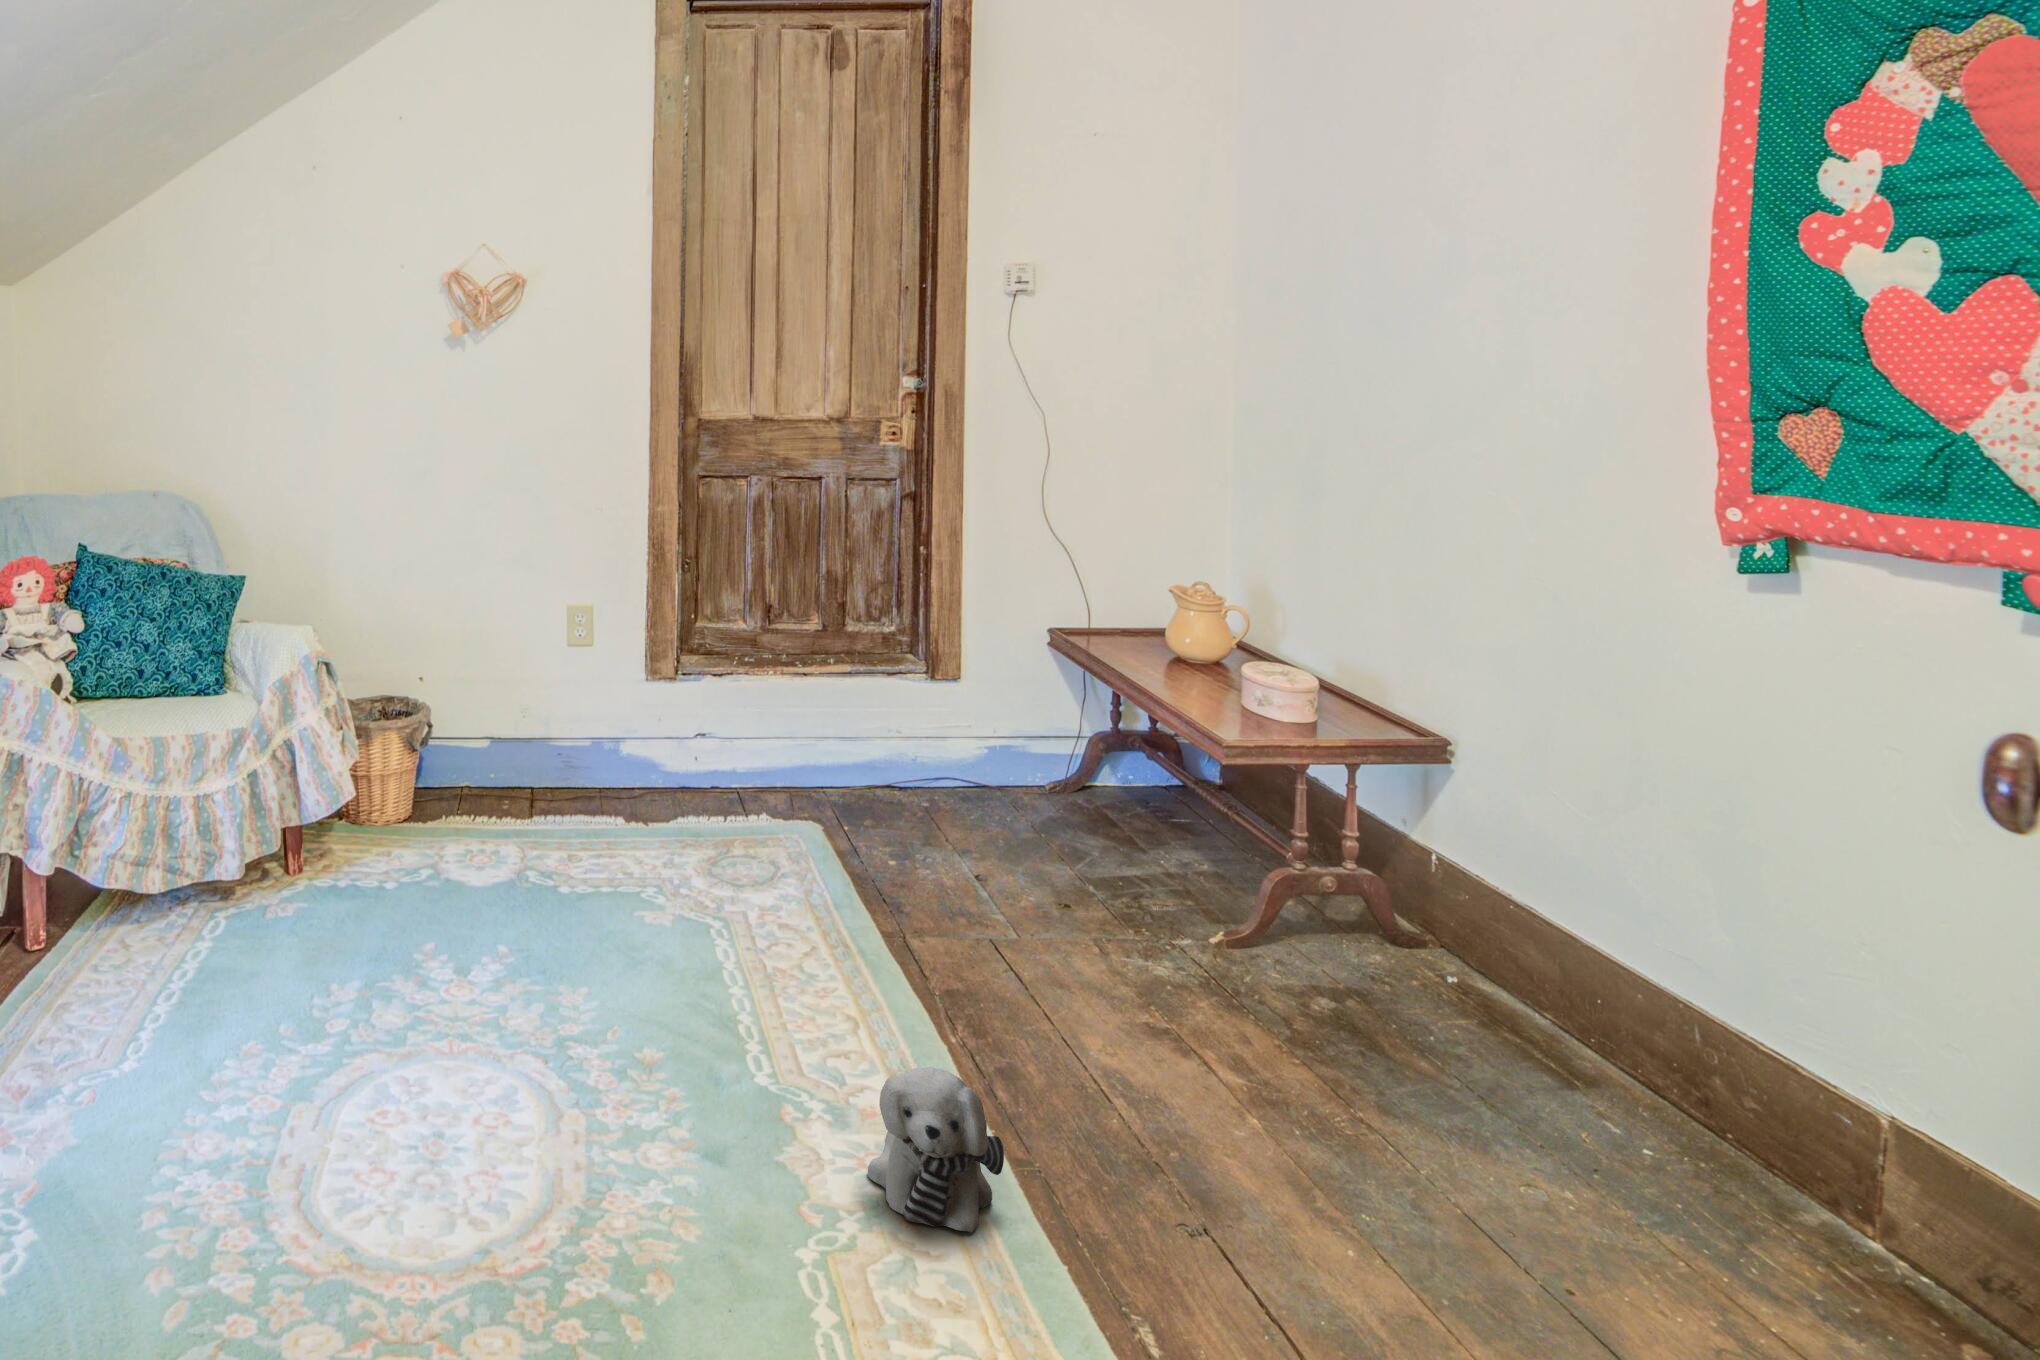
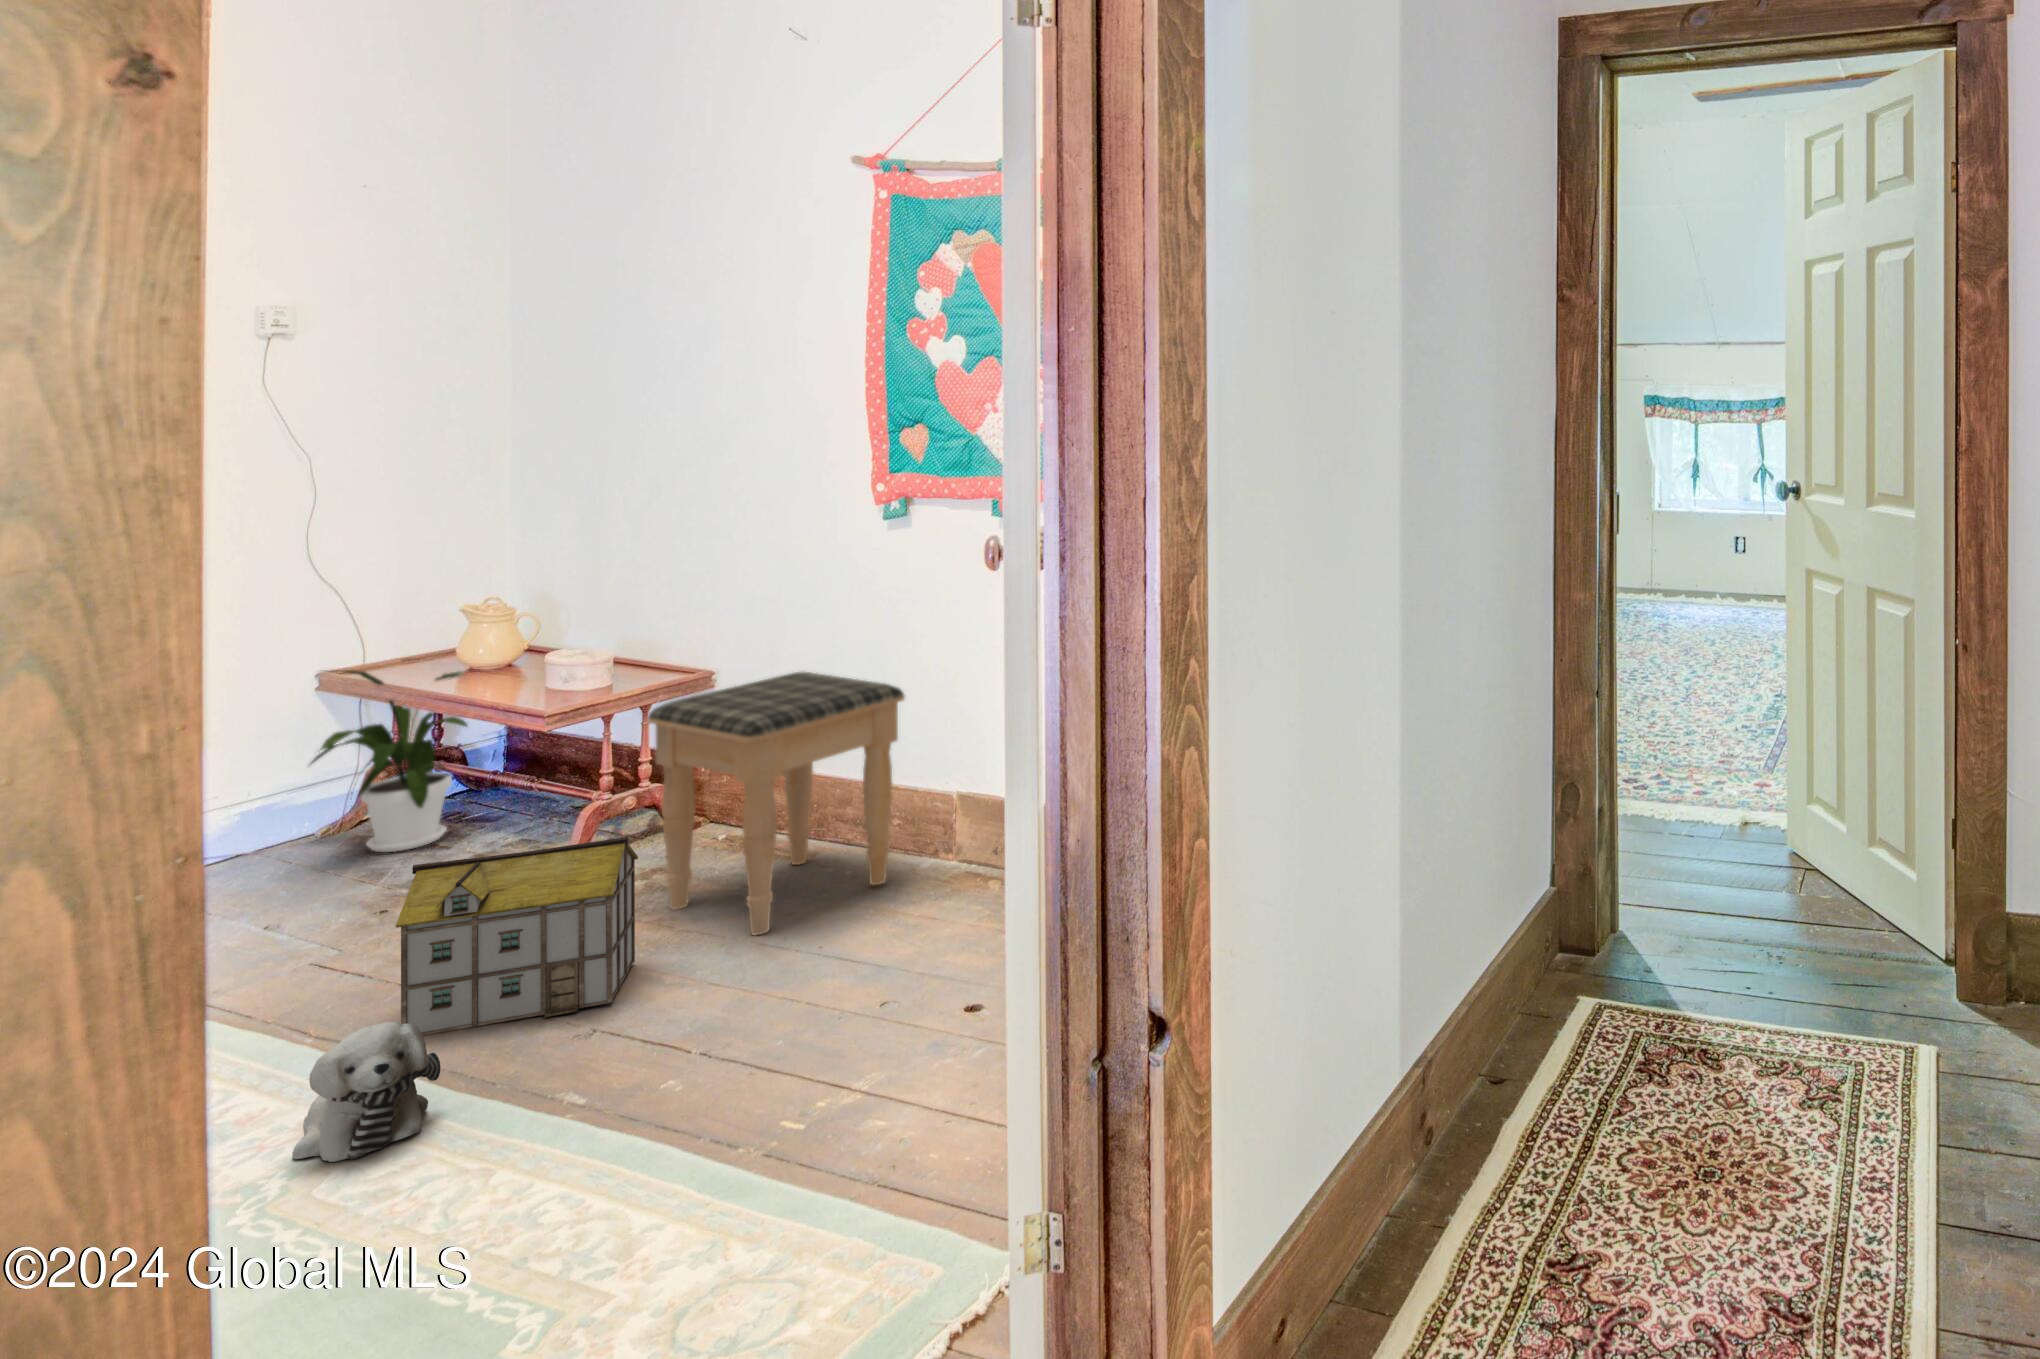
house plant: none [1026,624,1193,836] -> present [309,670,467,852]
footstool: none [1326,774,1772,1219] -> present [648,672,905,935]
toy house: none [1008,878,1287,1181] -> present [396,837,638,1035]

